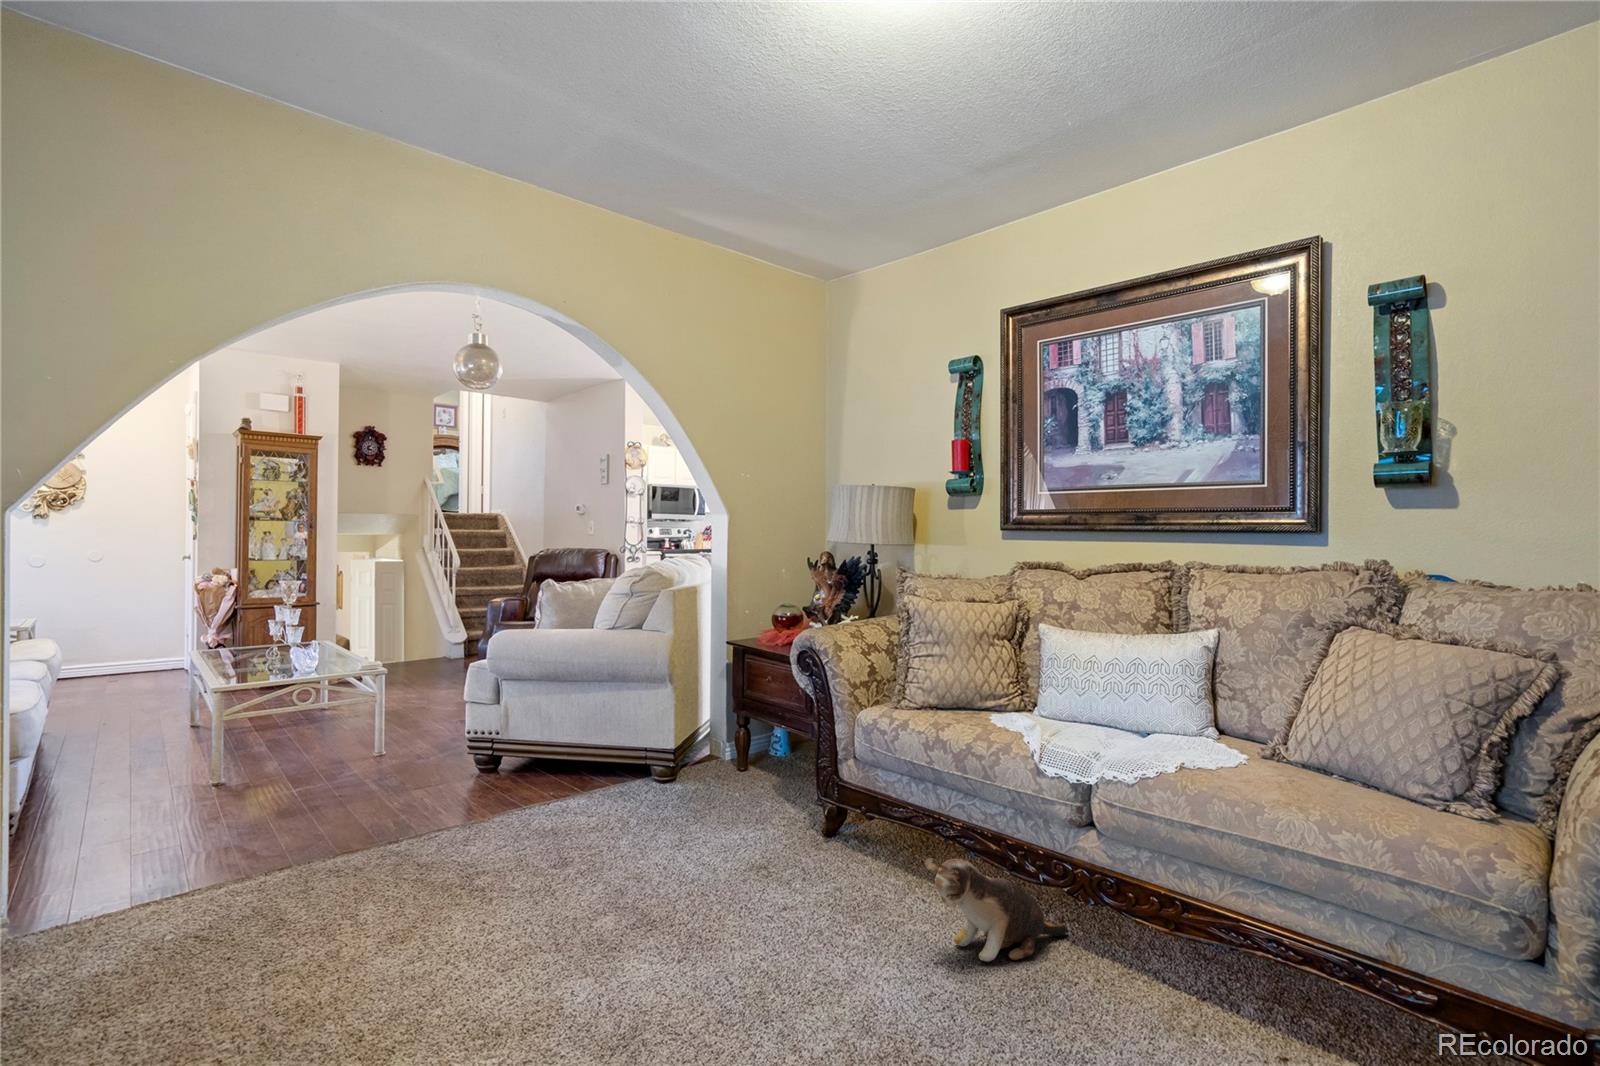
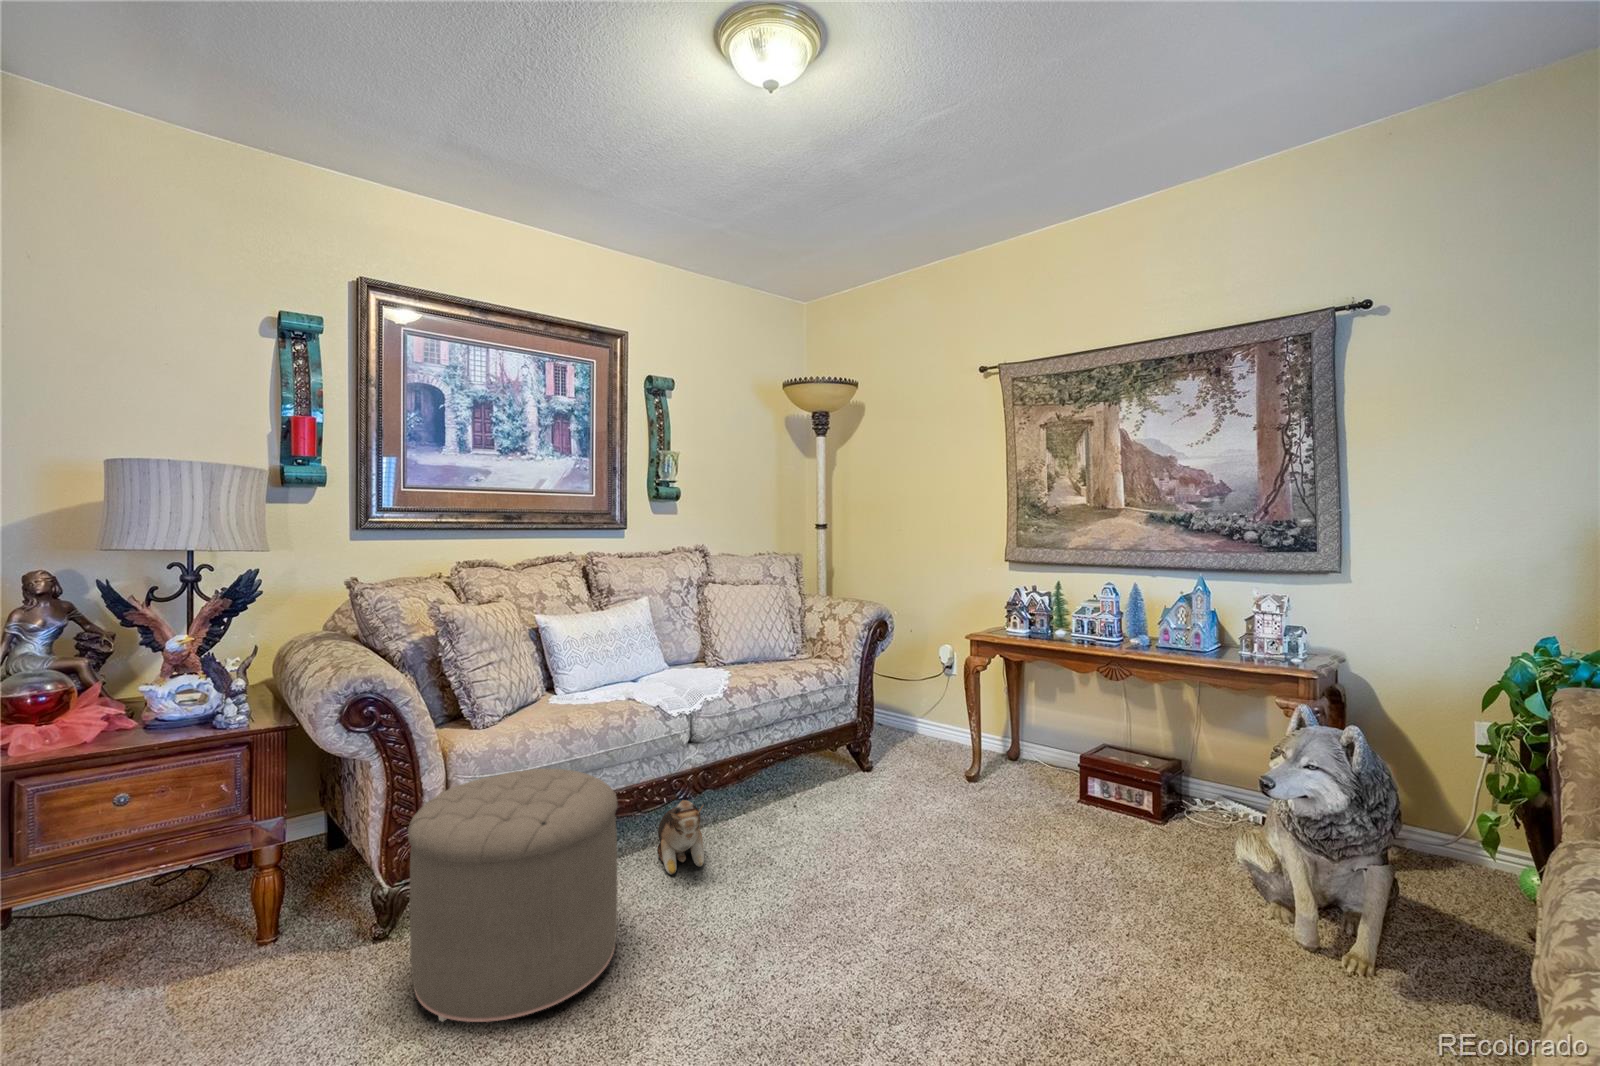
ottoman: none [697,731,859,930] -> present [408,769,618,1022]

